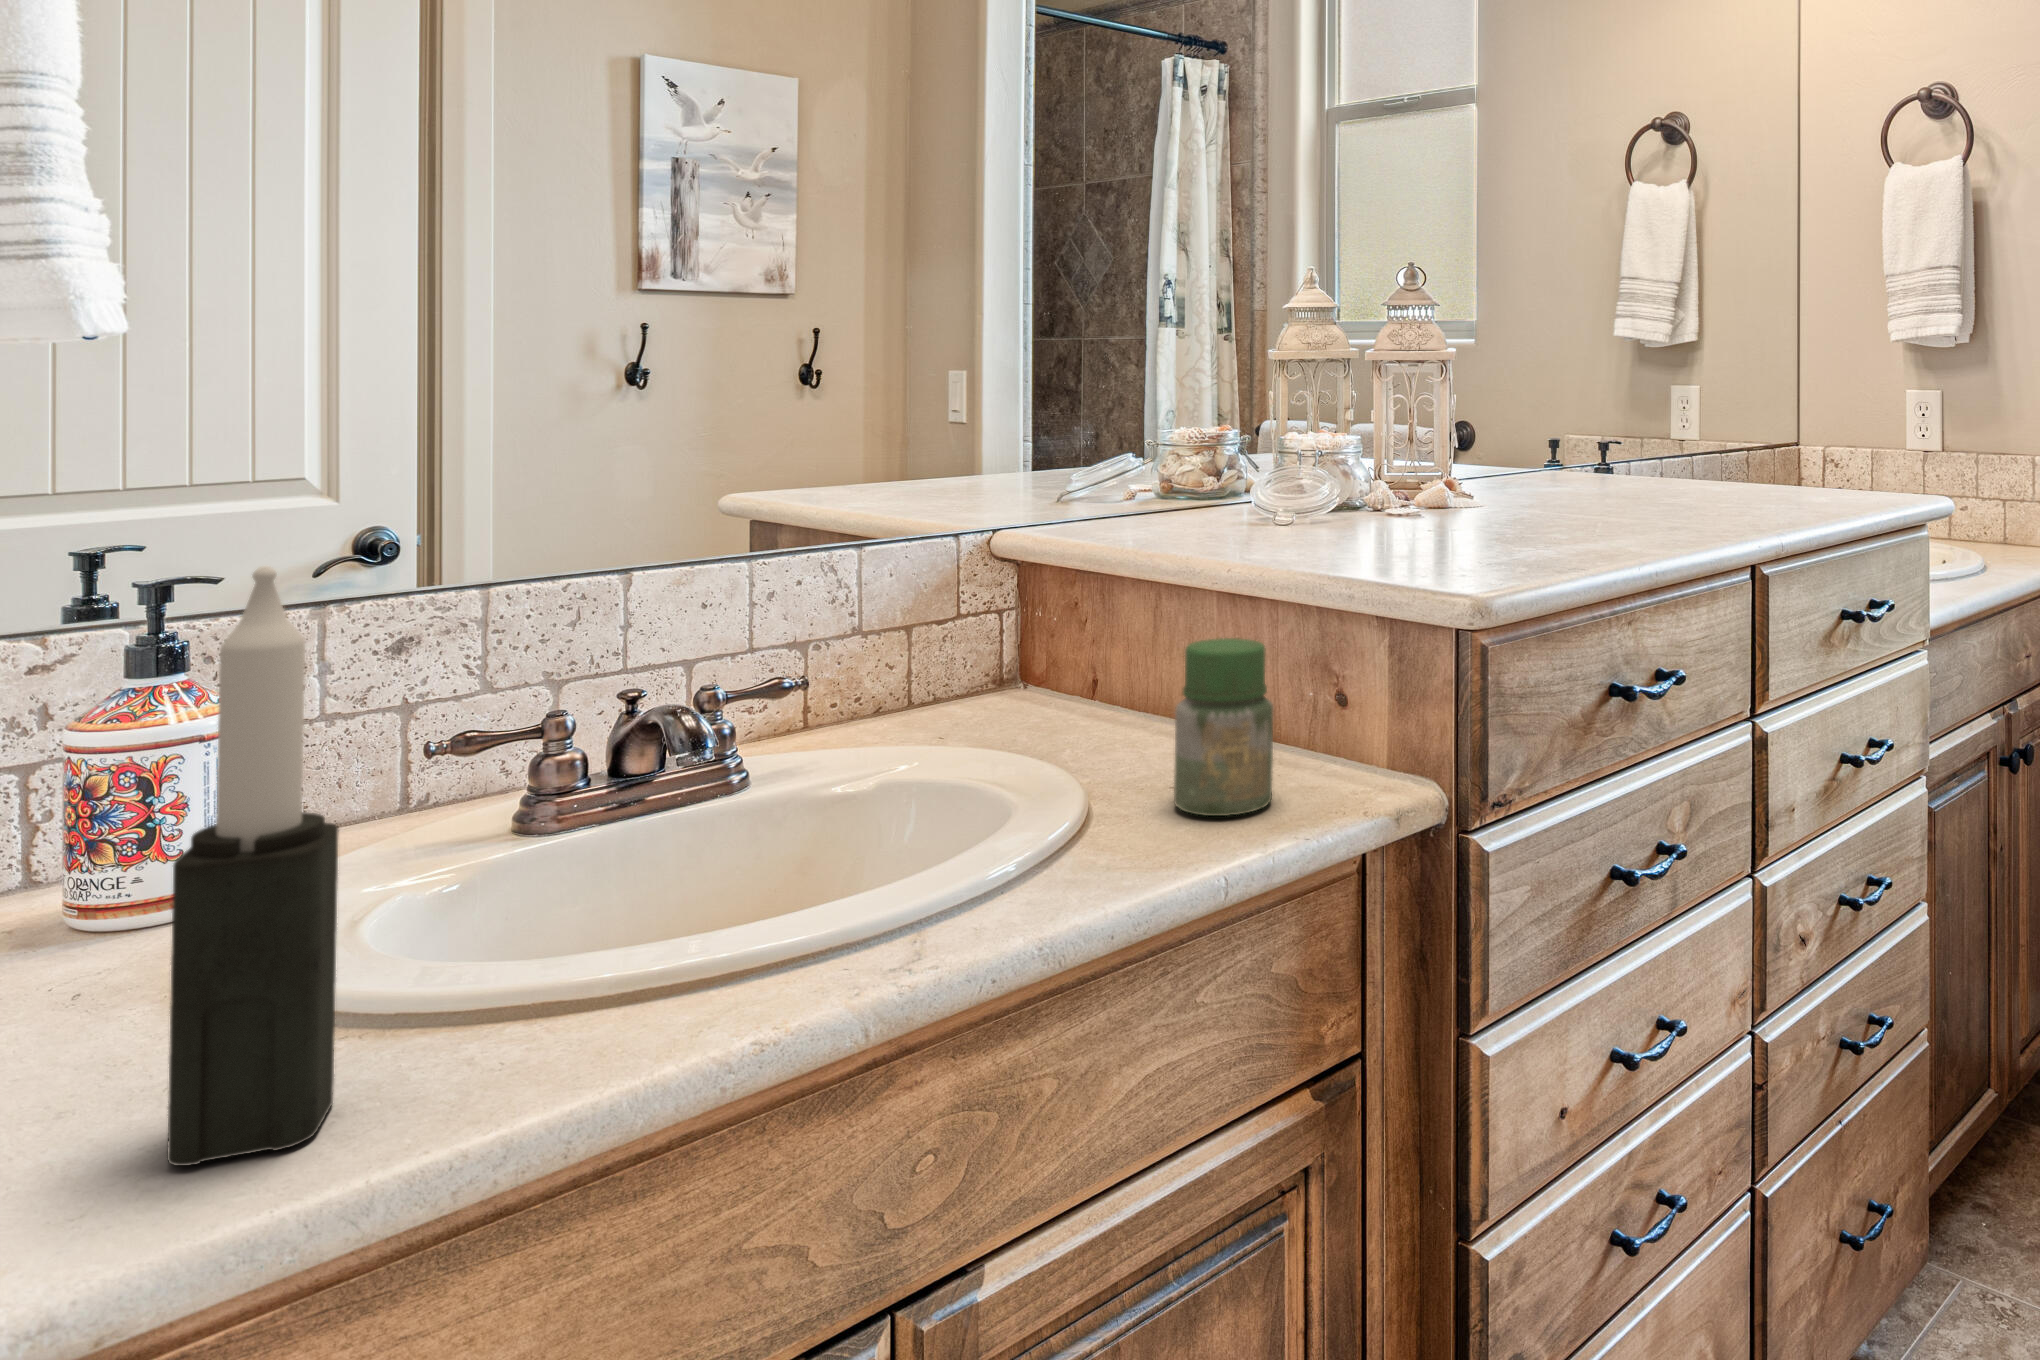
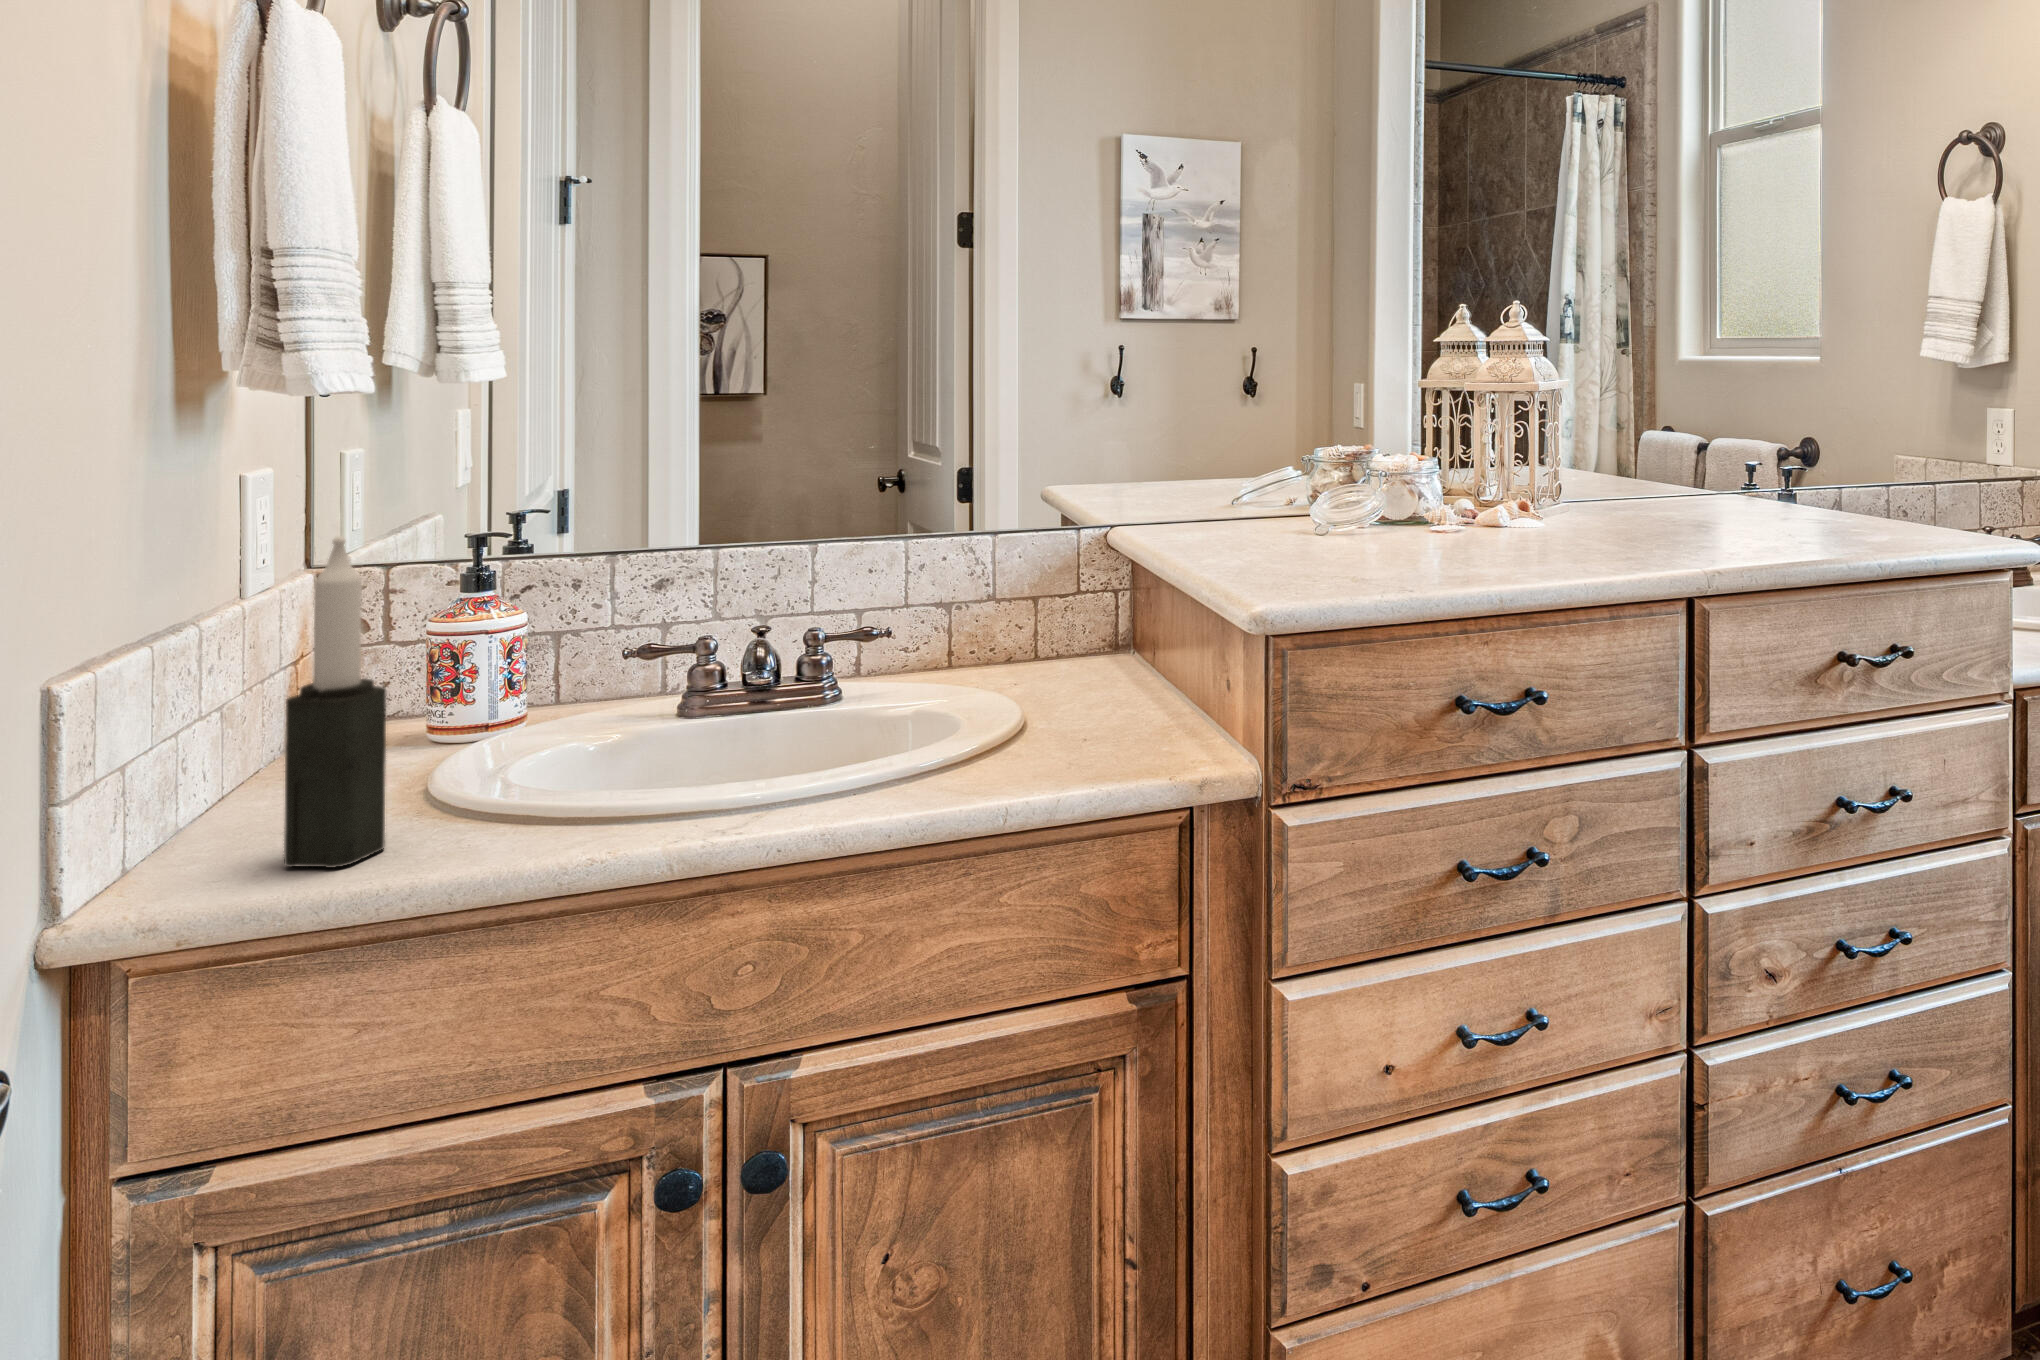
jar: present [1174,638,1273,816] -> none [1053,626,1133,766]

